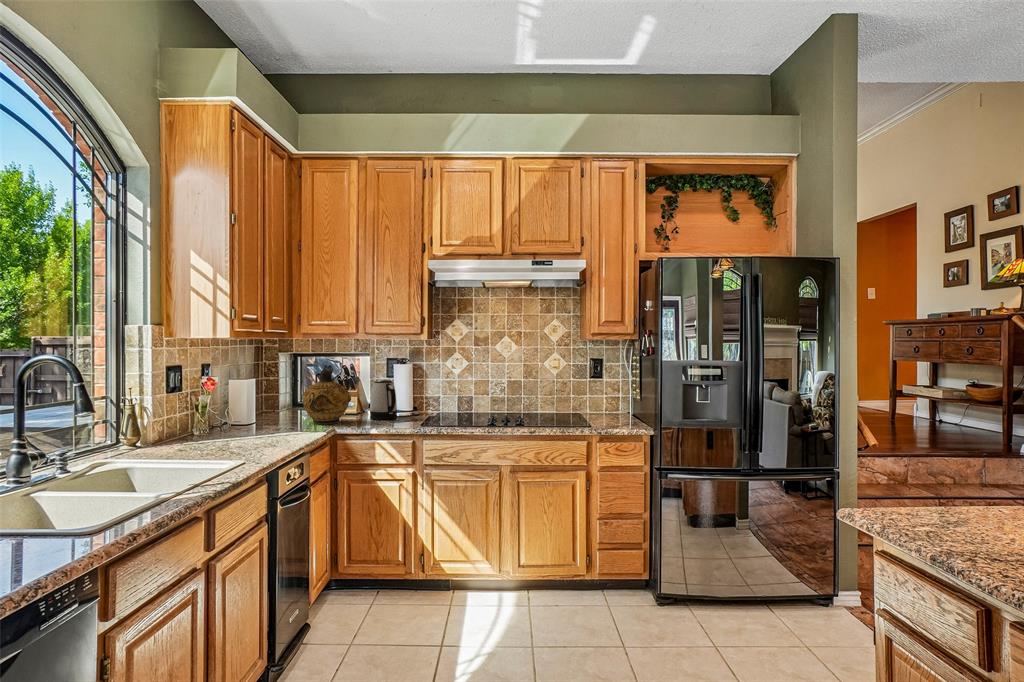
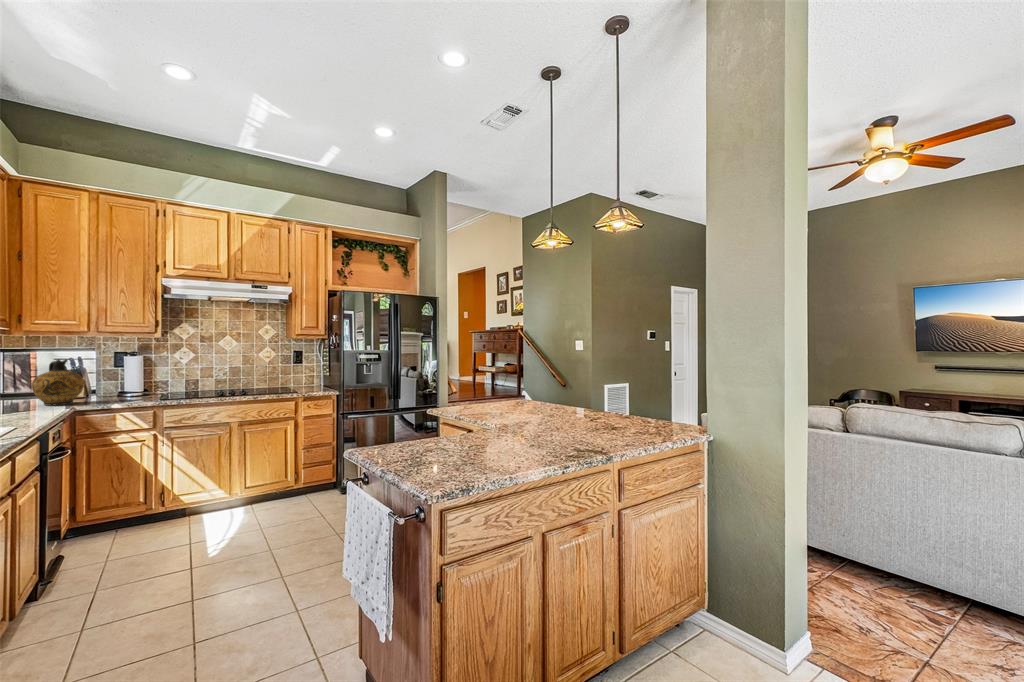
kettle: present [370,380,397,420] -> none [103,369,131,400]

